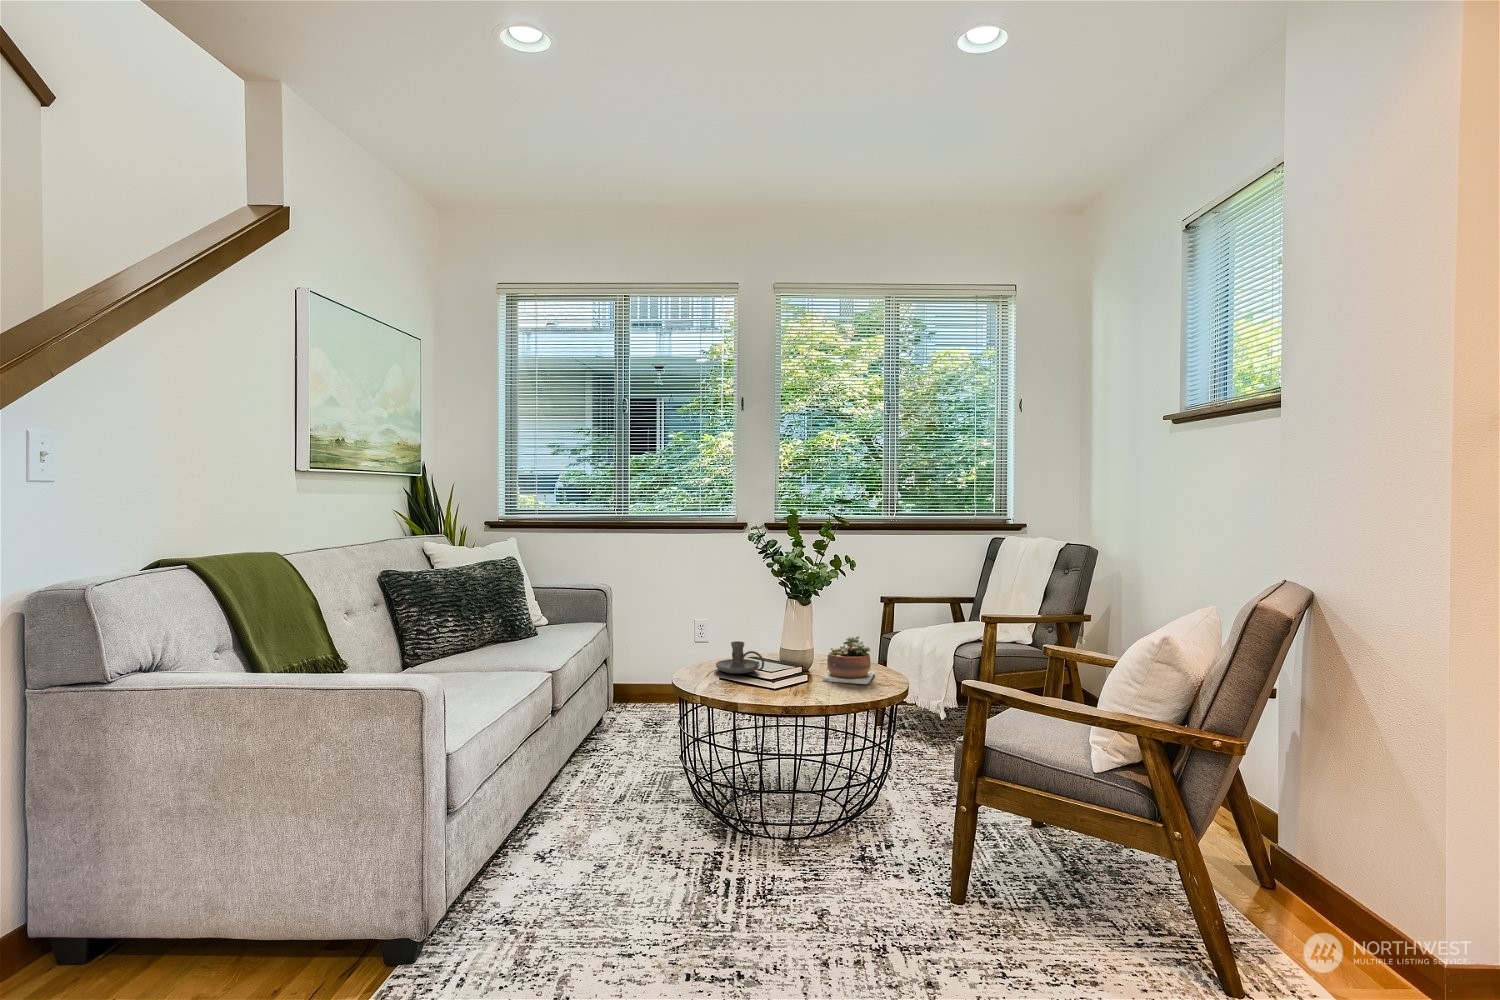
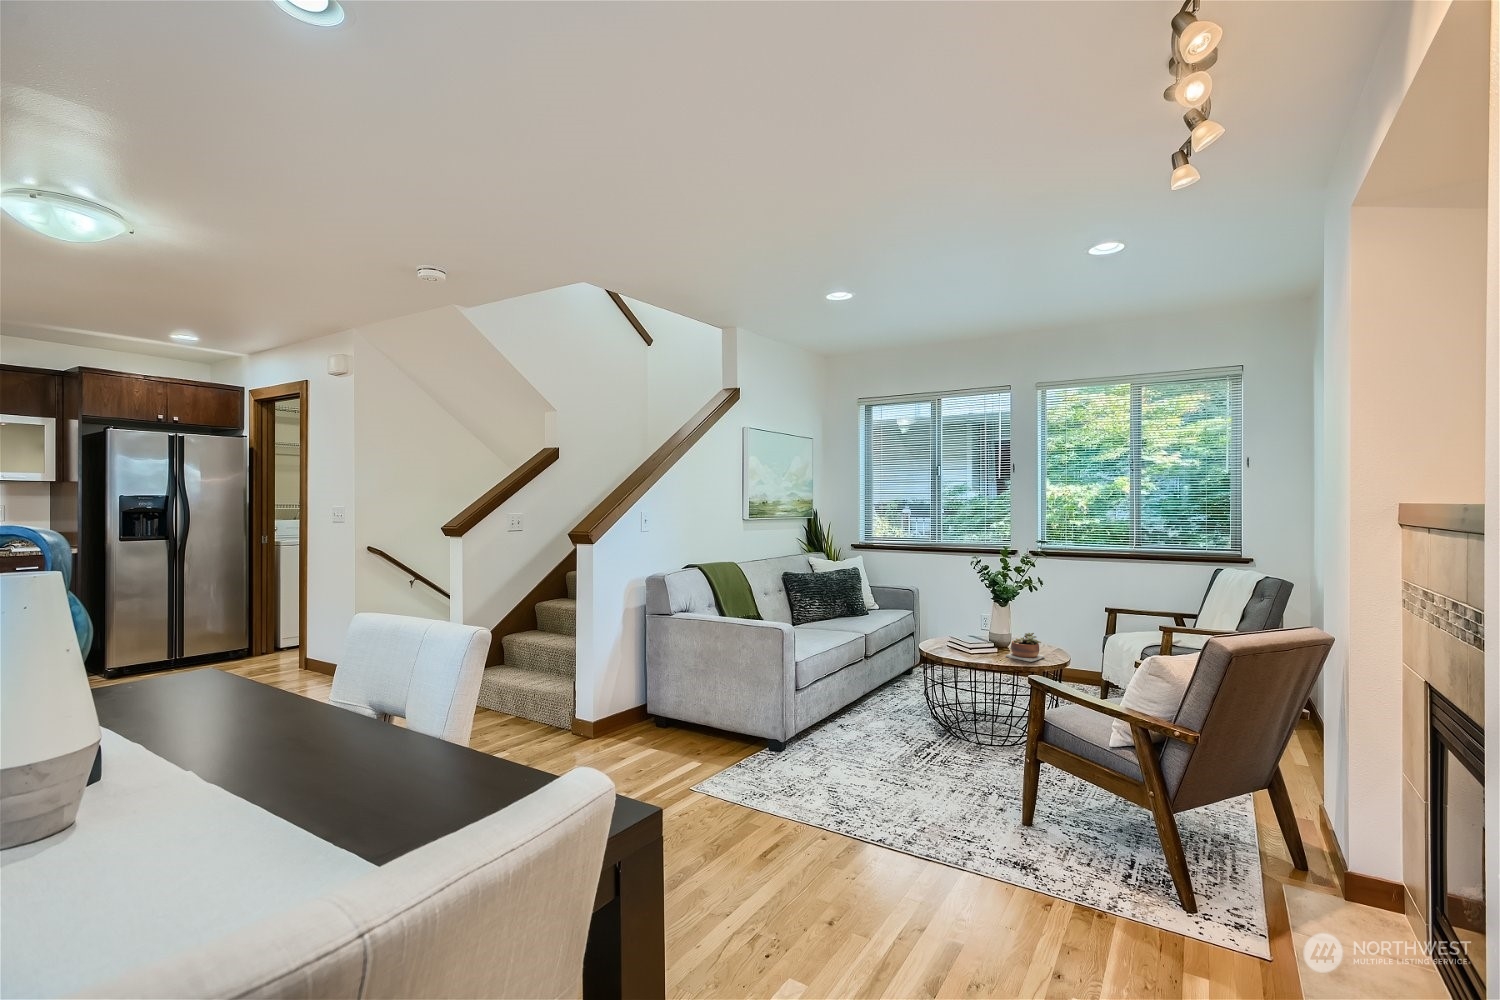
candle holder: present [716,641,764,674] -> none [945,628,972,647]

